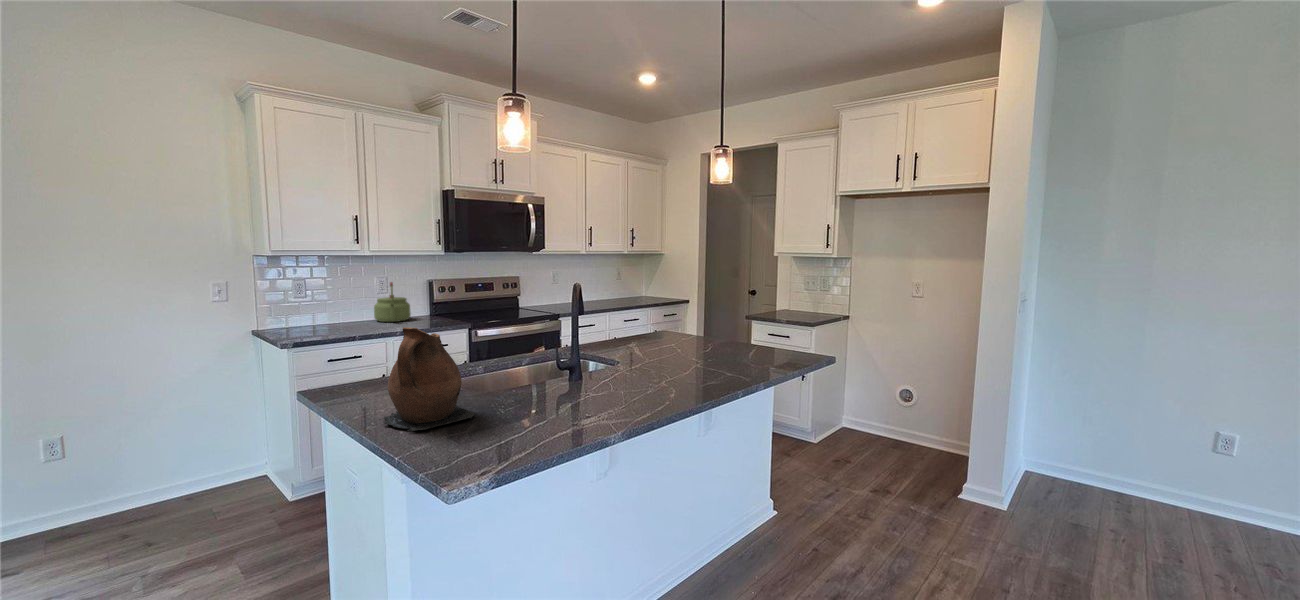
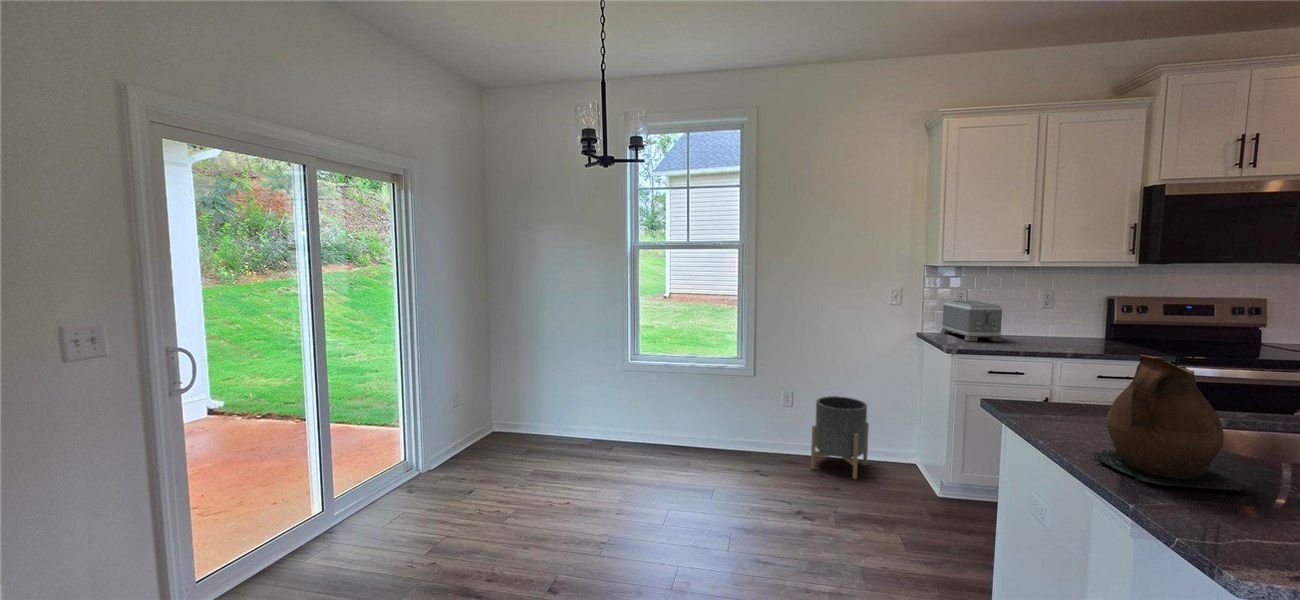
kettle: present [374,282,411,322] -> none [1035,296,1082,341]
toaster: none [280,292,343,334] -> present [940,300,1002,341]
planter: none [107,424,204,534] -> present [811,396,869,479]

